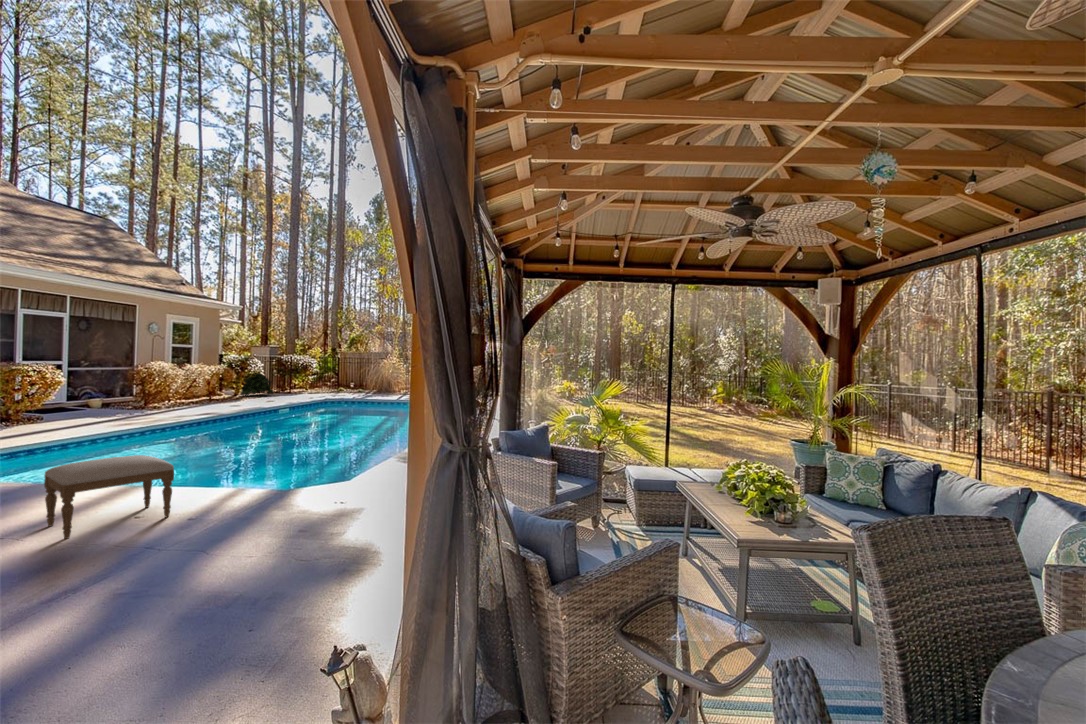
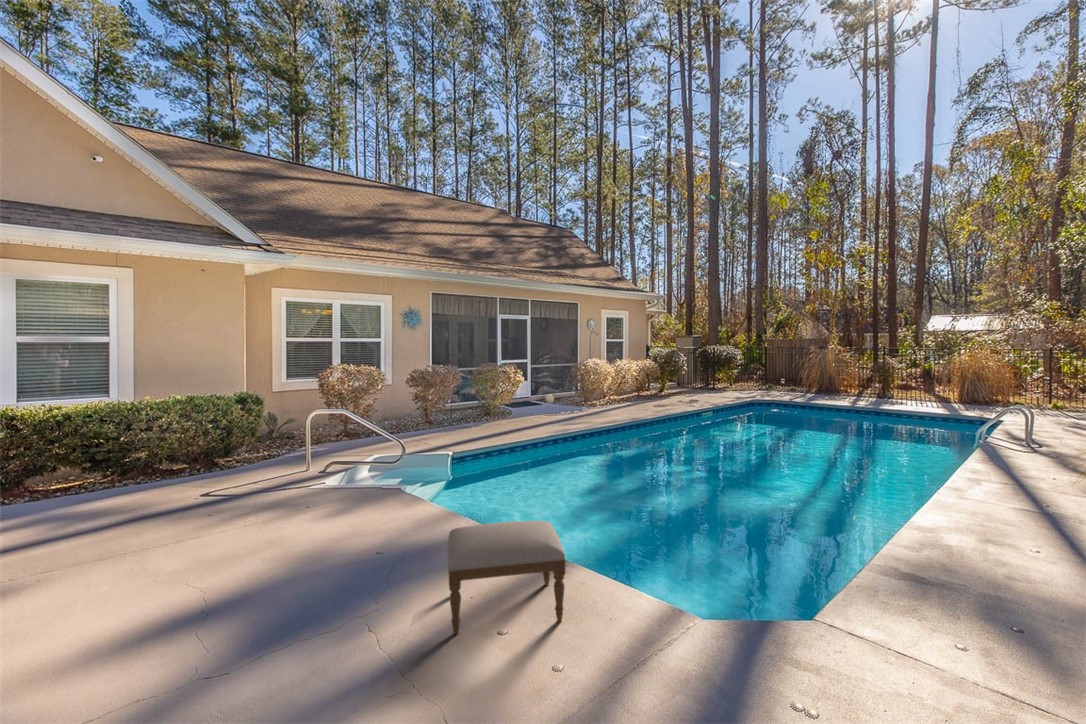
potted plant: present [241,373,273,396] -> none [665,366,696,391]

